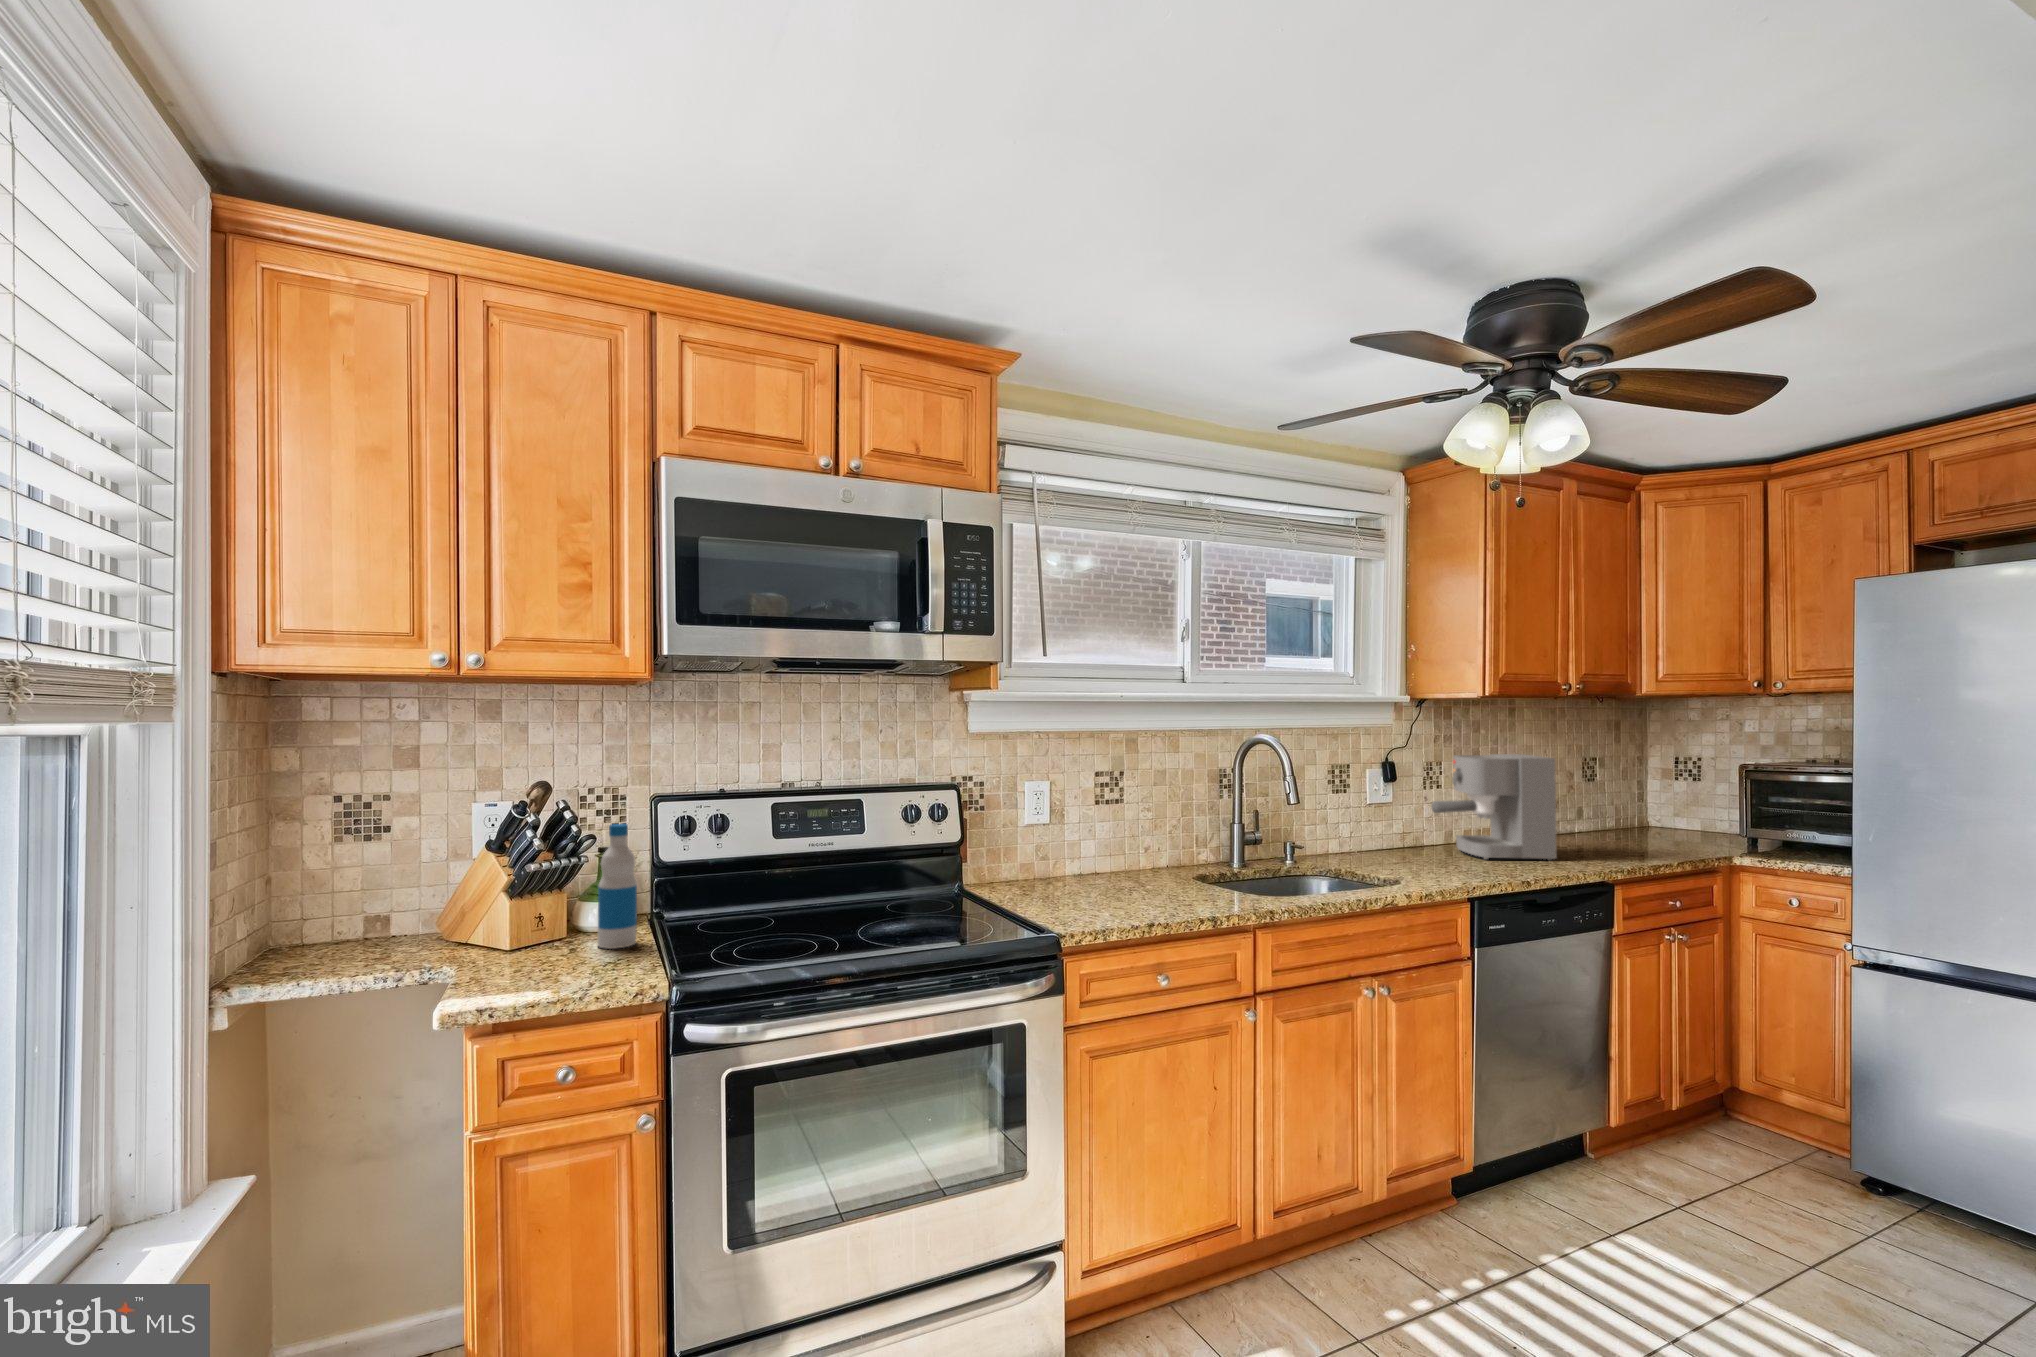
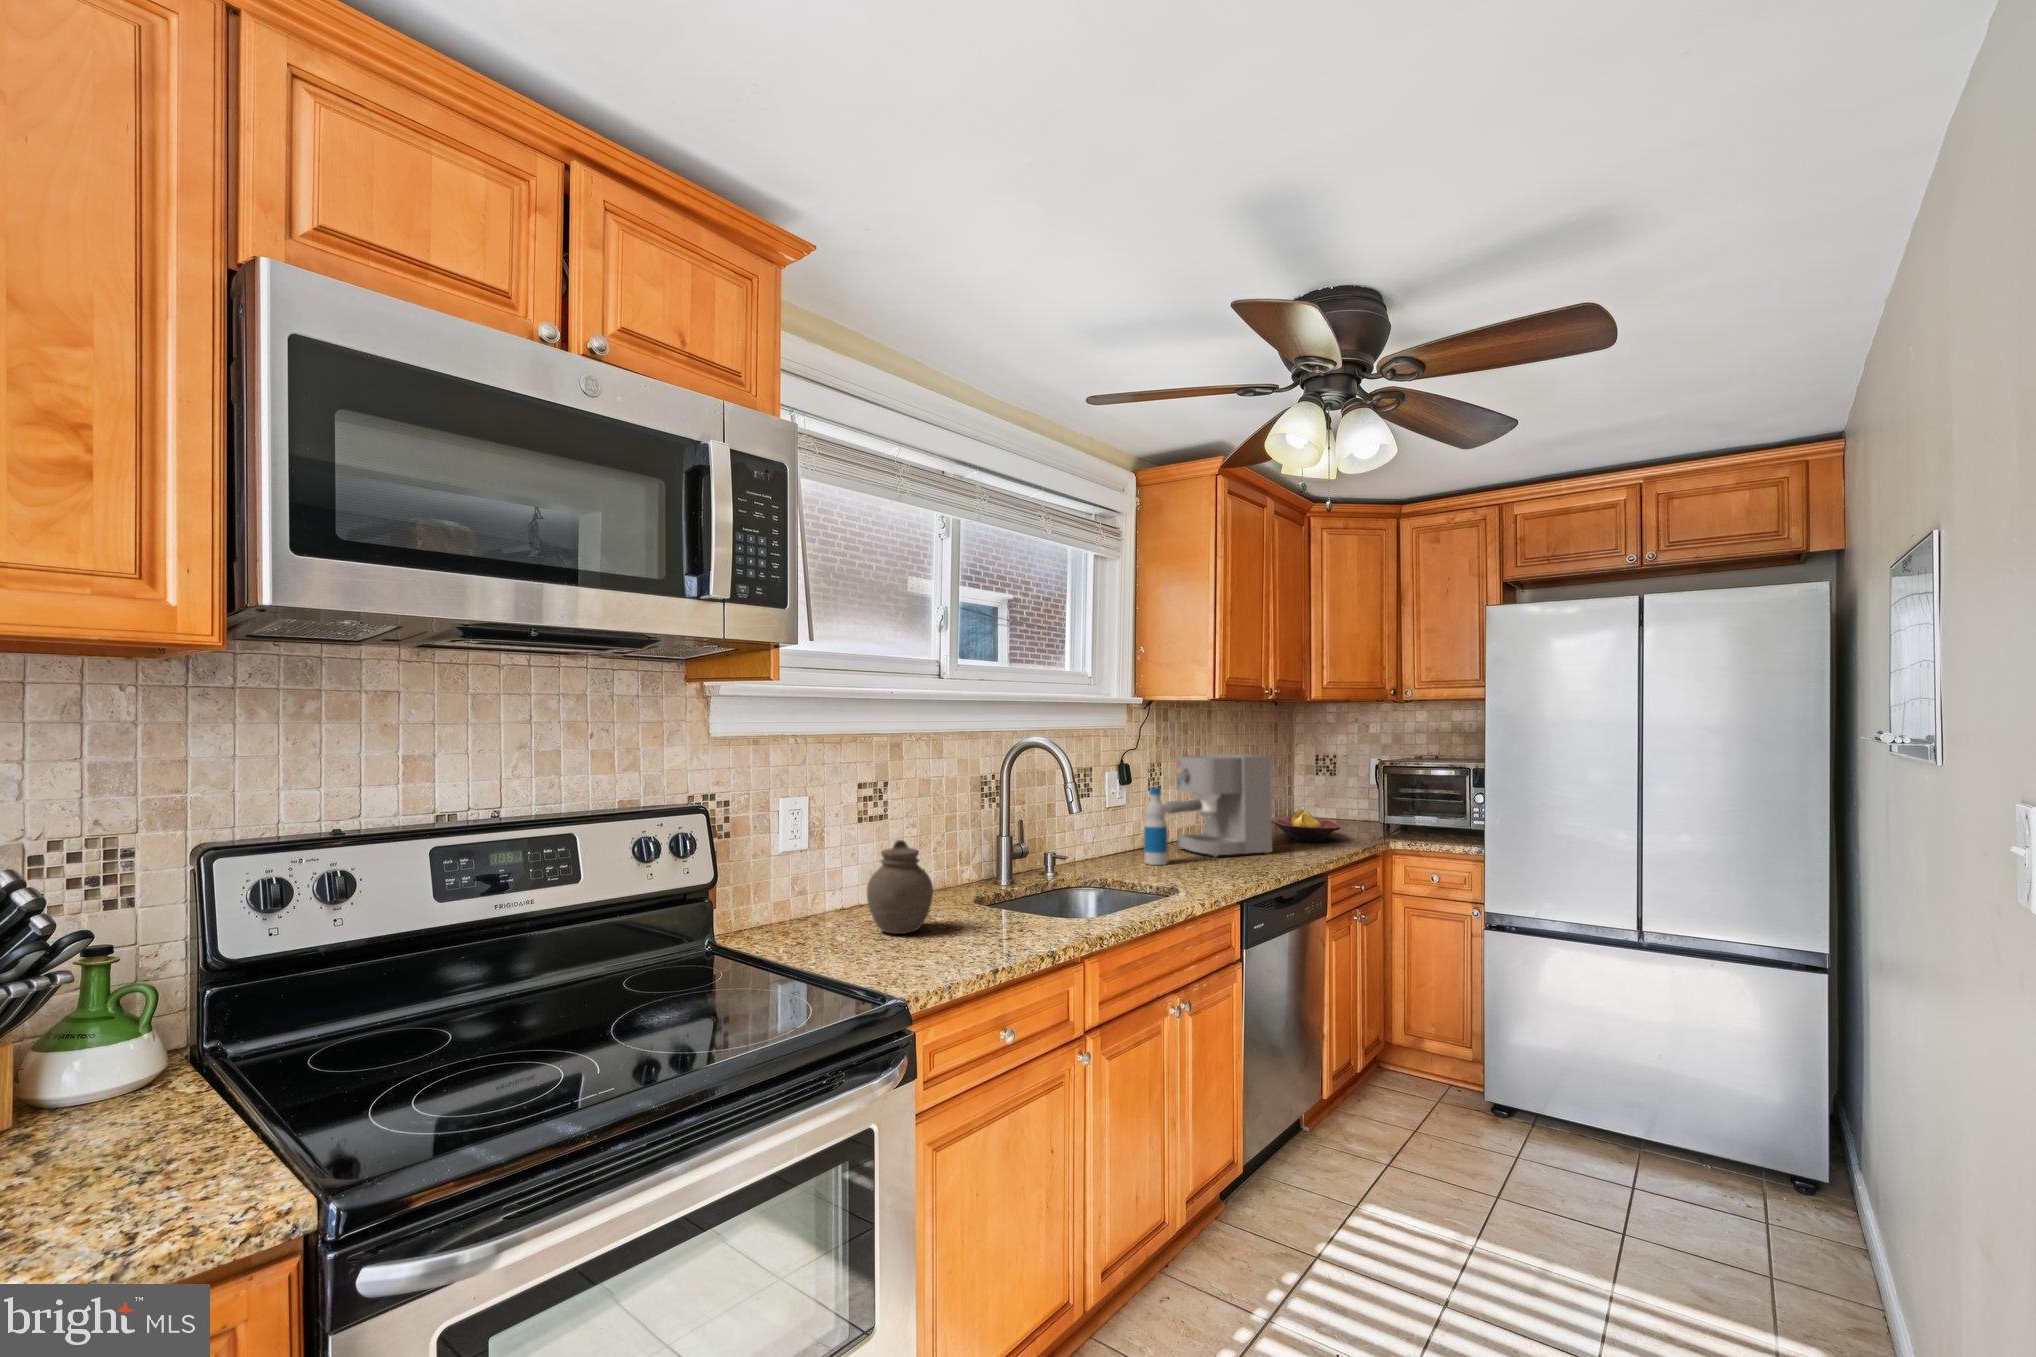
fruit bowl: none [1587,817,1664,853] -> present [1273,809,1340,842]
jar: none [1084,819,1138,895] -> present [867,840,933,934]
bottle: present [598,824,637,949] -> present [1144,787,1168,865]

